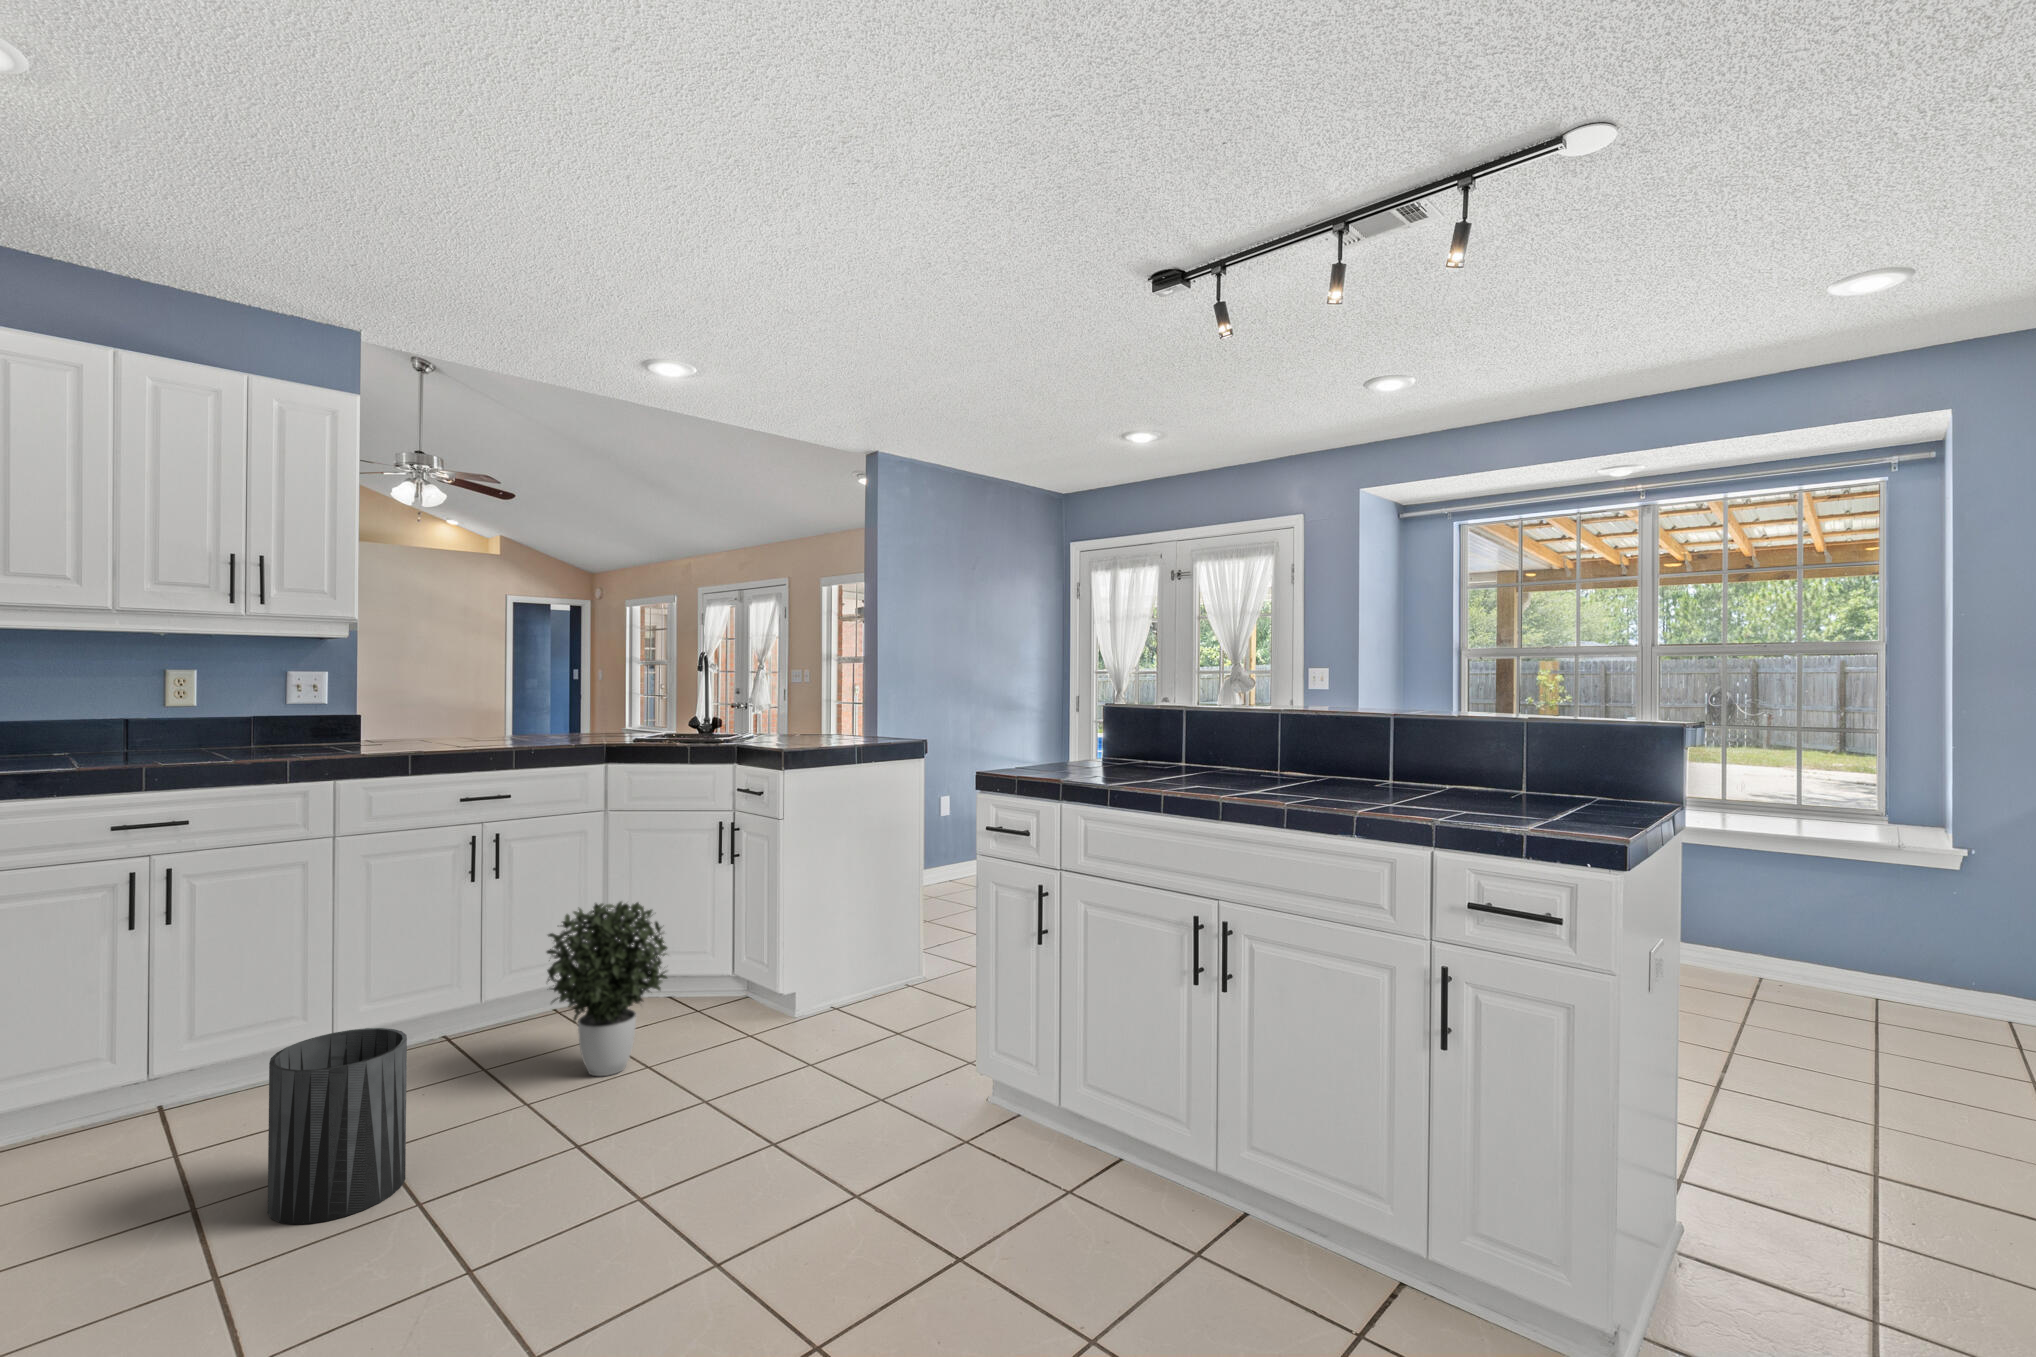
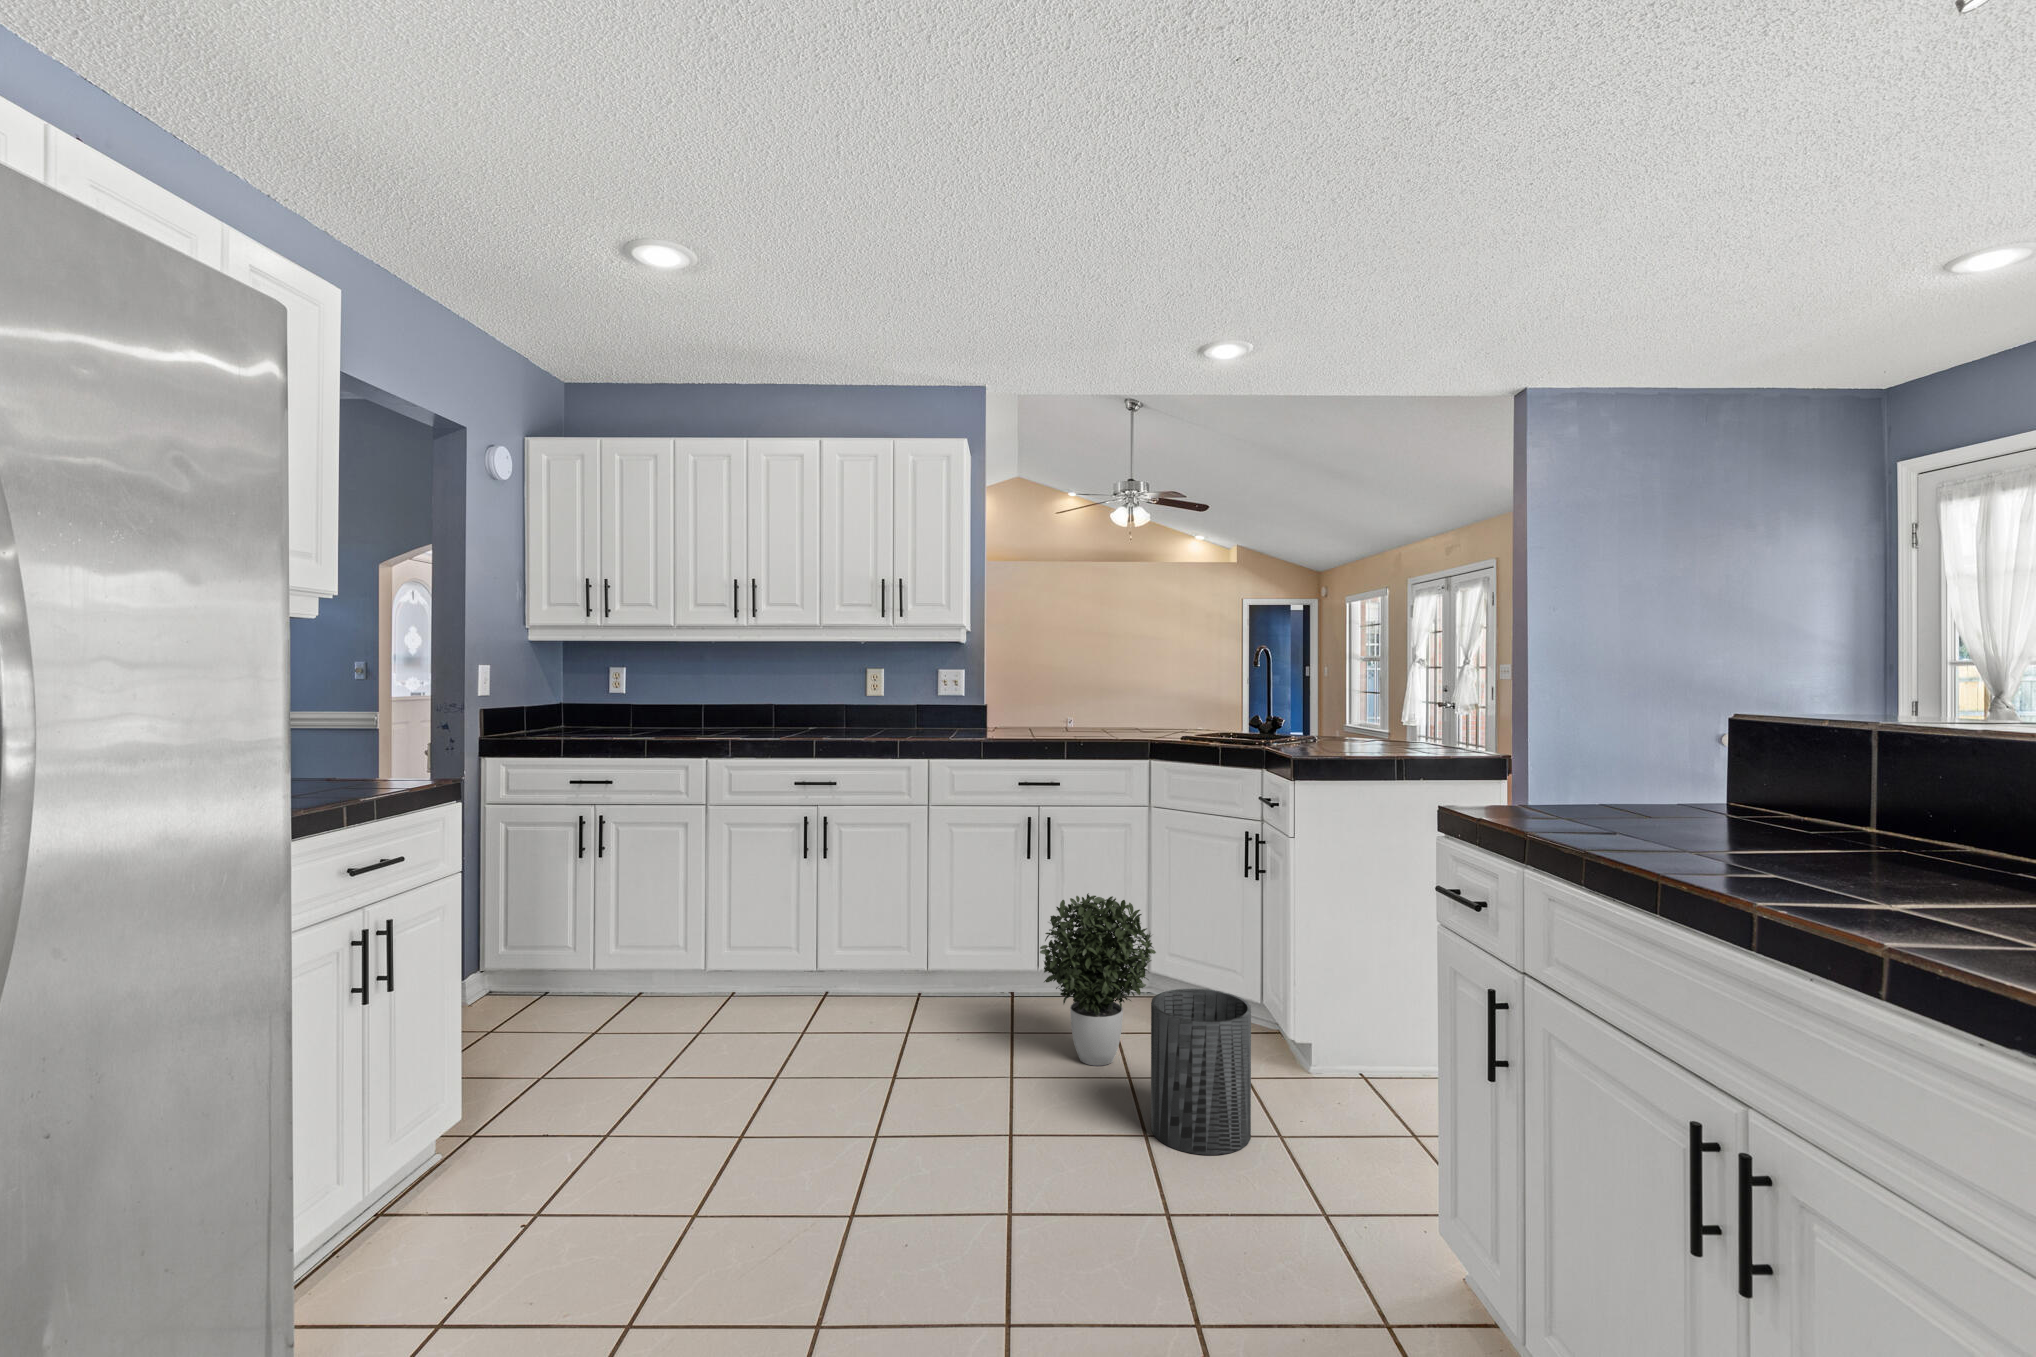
trash can: present [268,1028,407,1224] -> present [1151,989,1251,1155]

